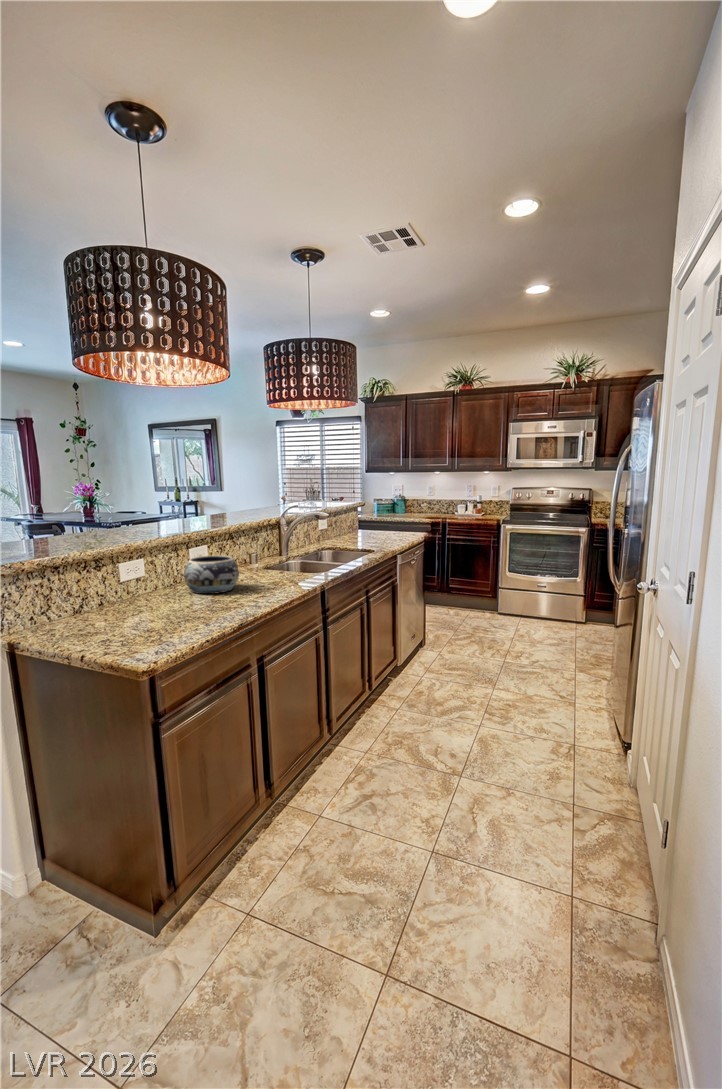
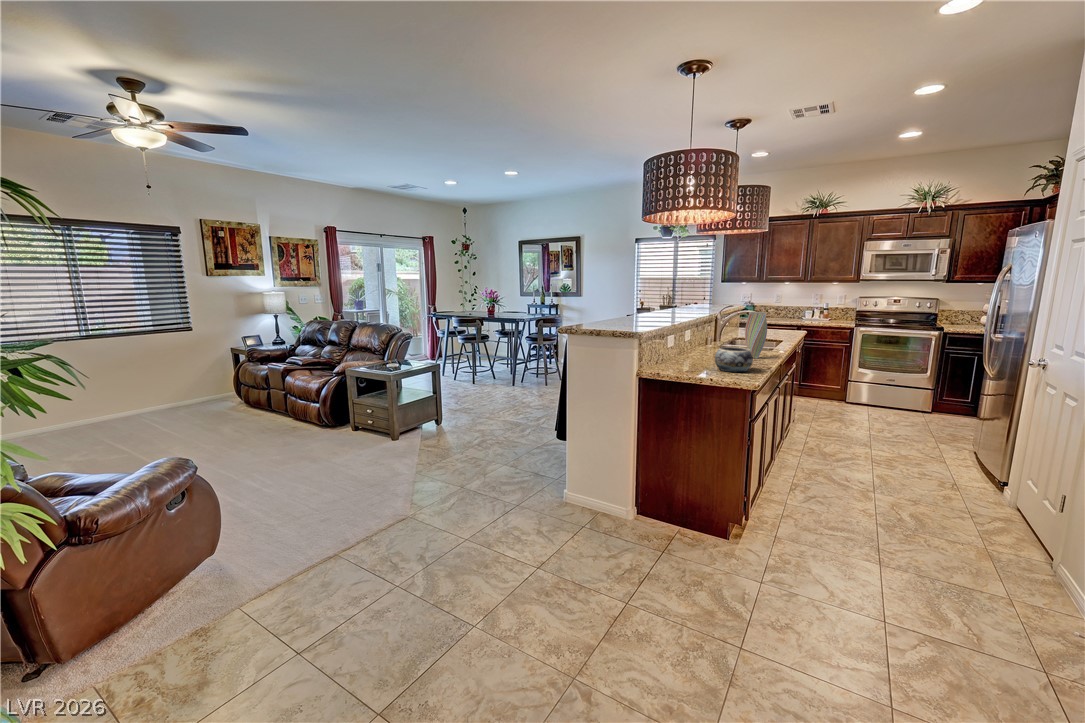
vase: none [278,504,308,569] -> present [745,312,767,358]

